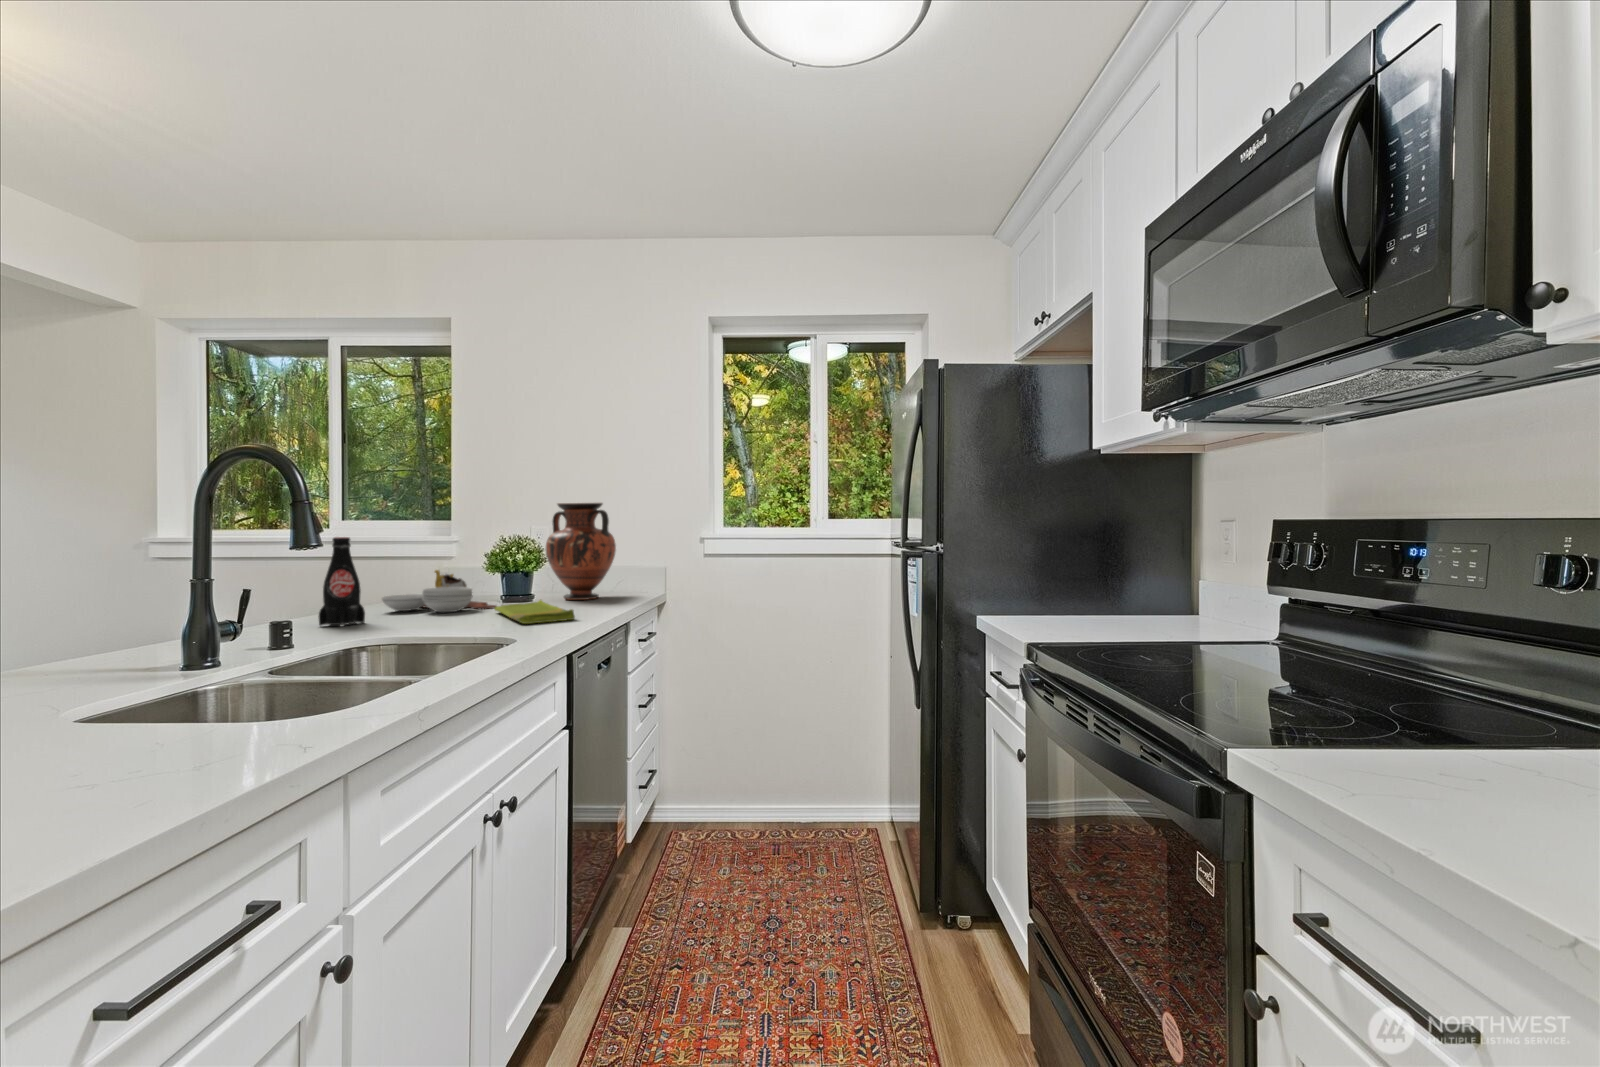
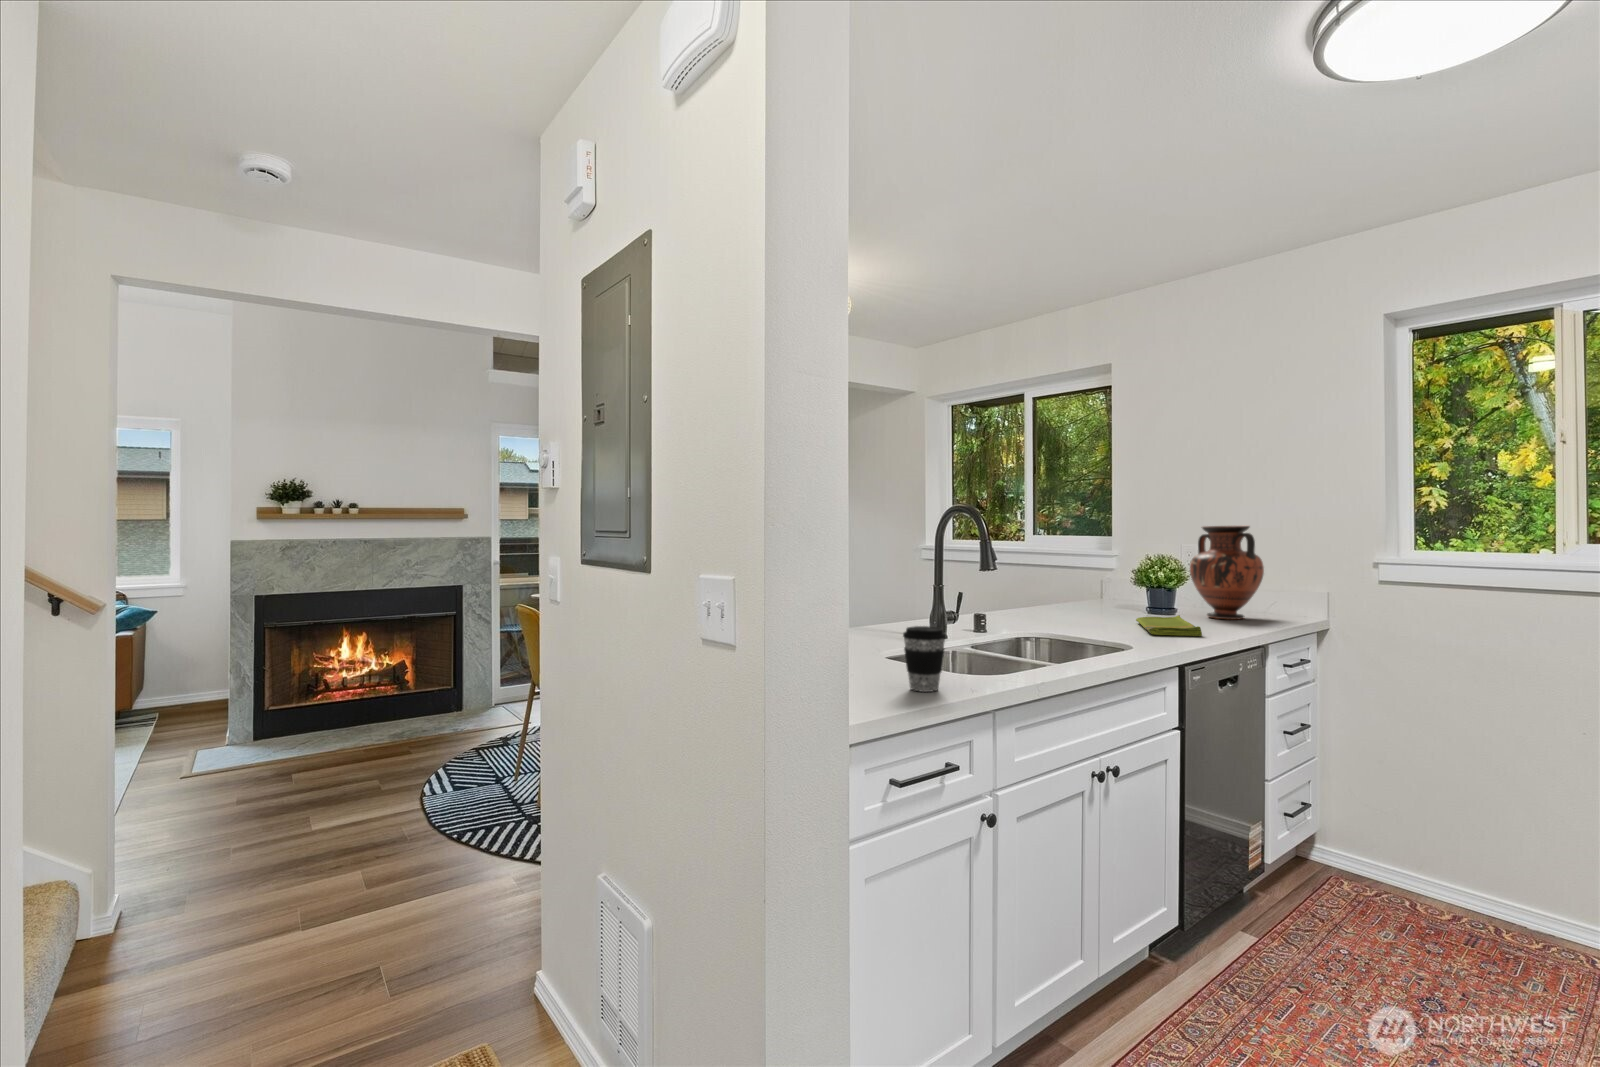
bottle: present [318,537,365,626] -> none [1006,555,1037,621]
cutting board: present [381,570,497,612] -> none [1050,582,1142,619]
coffee cup: none [131,653,238,783] -> present [903,626,946,692]

